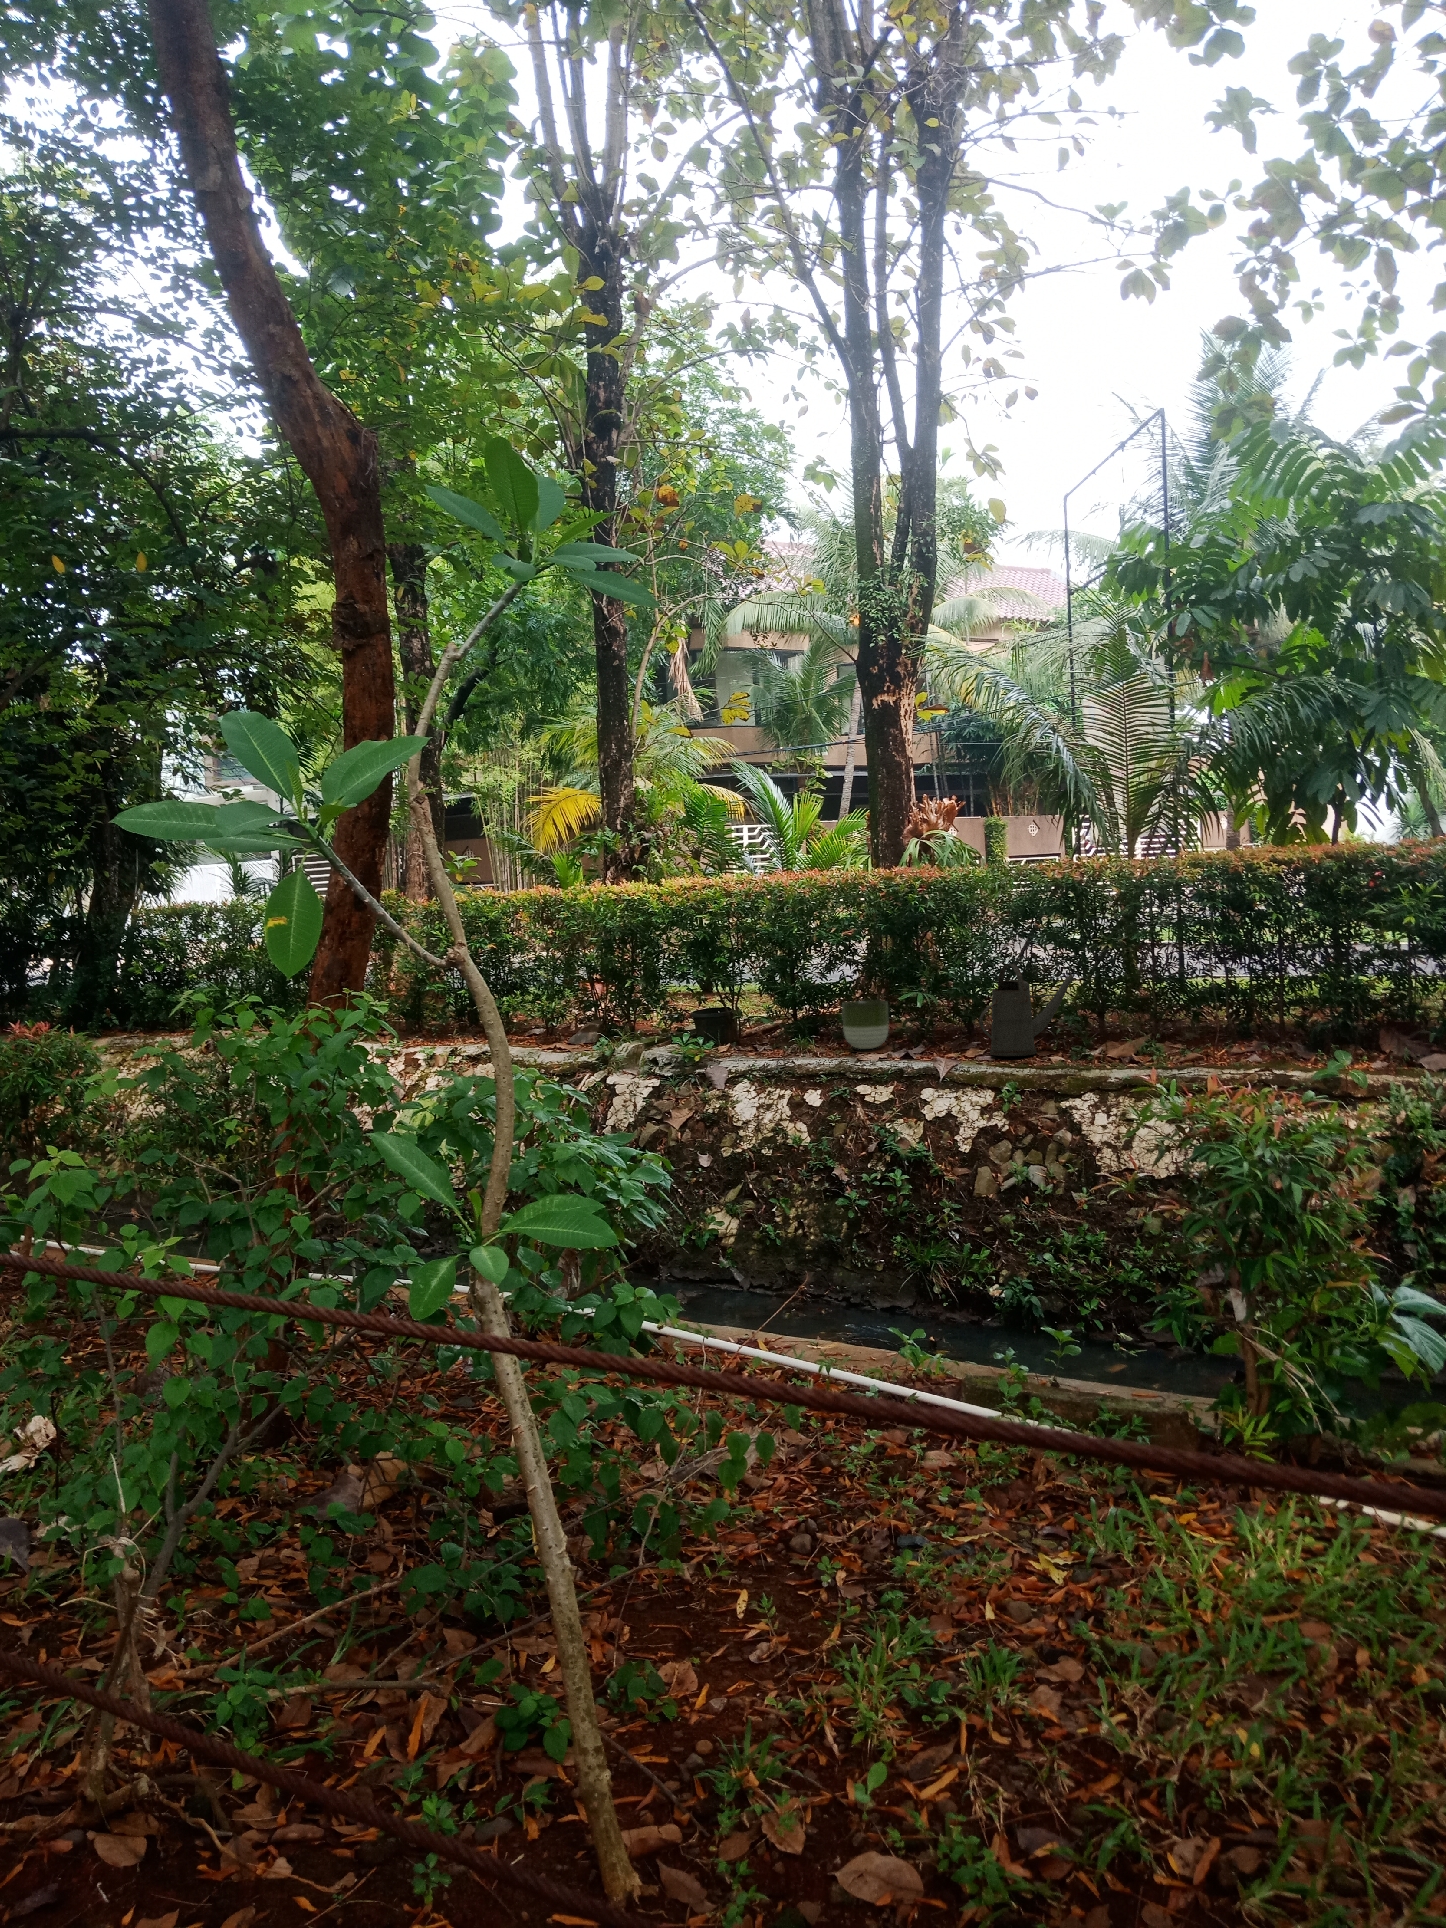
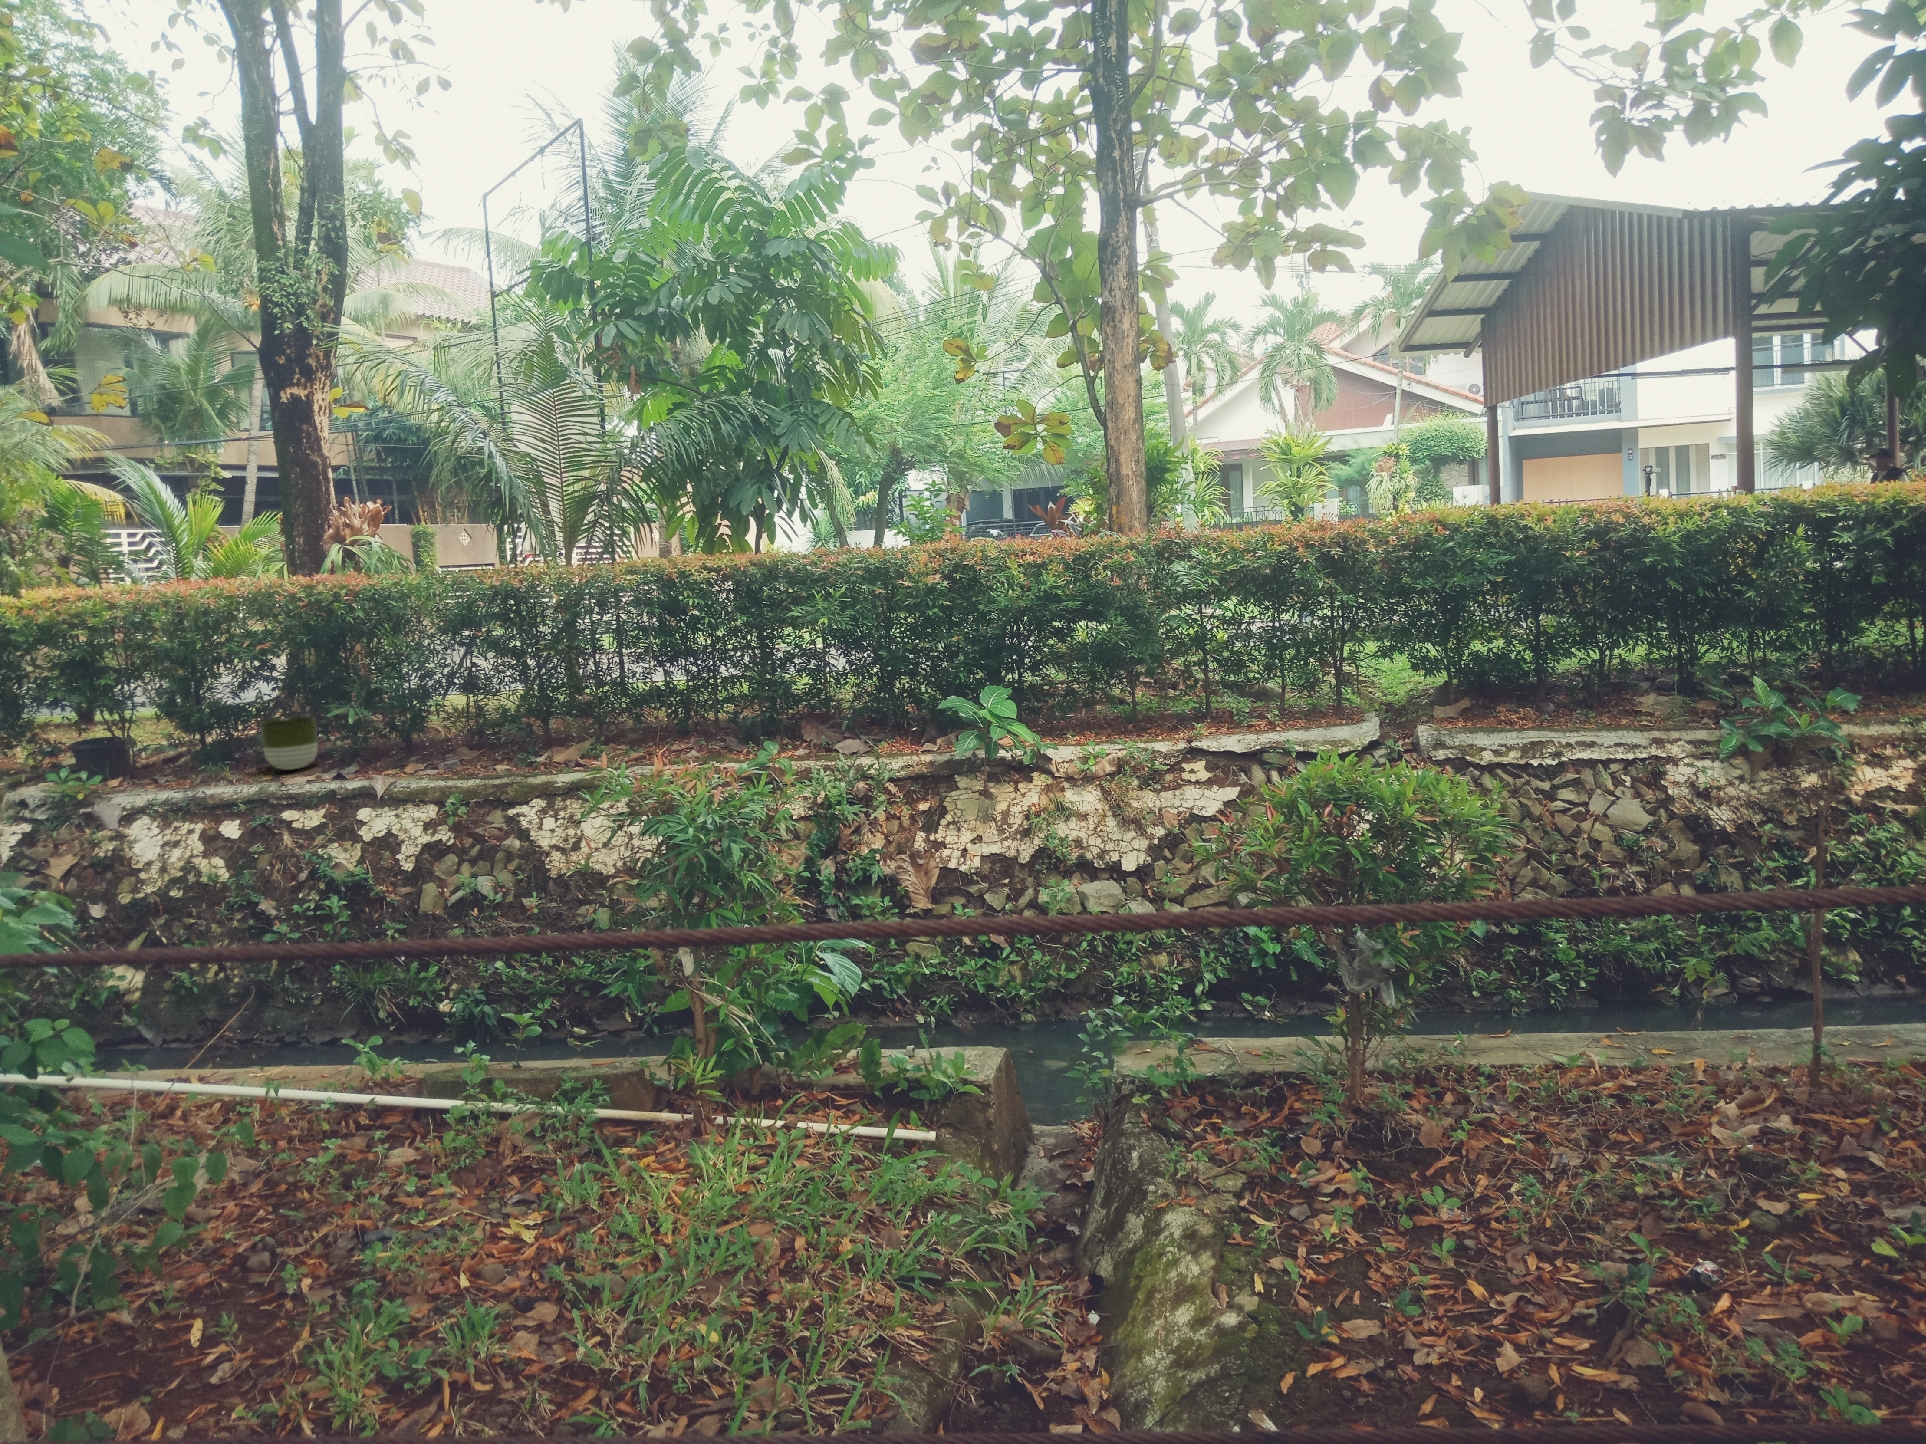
watering can: present [979,964,1073,1056] -> none [418,674,517,768]

